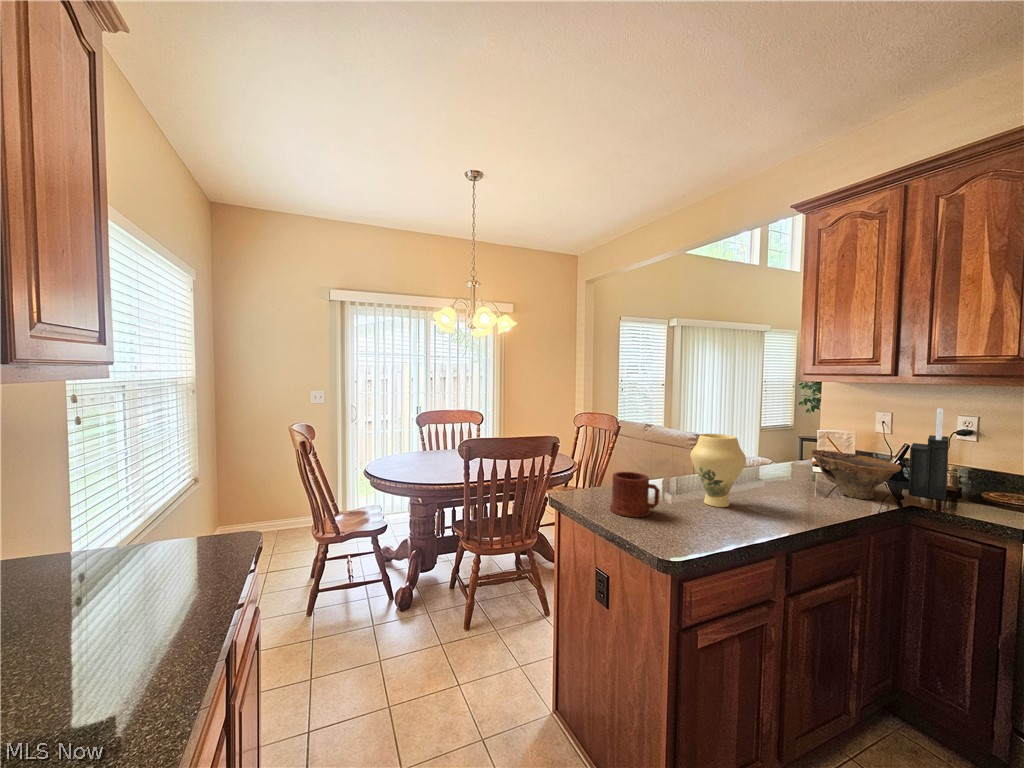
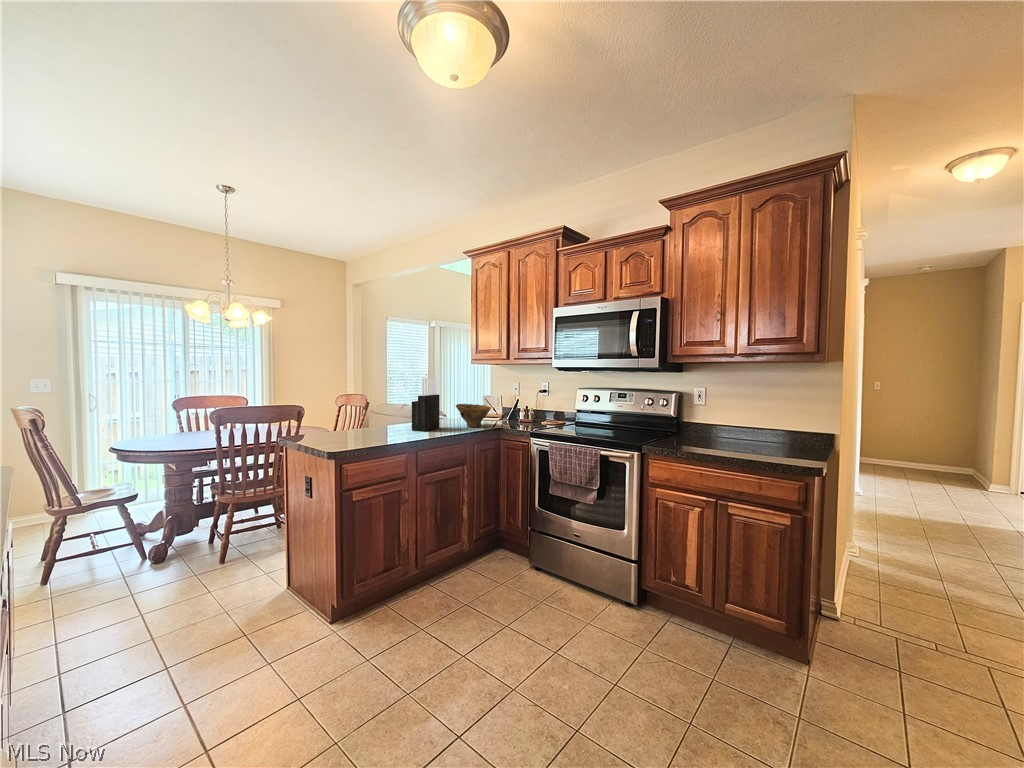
knife block: present [903,408,949,500] -> present [412,378,440,431]
vase: present [691,434,746,507] -> none [371,394,401,435]
mug: present [610,472,660,517] -> none [313,418,343,442]

